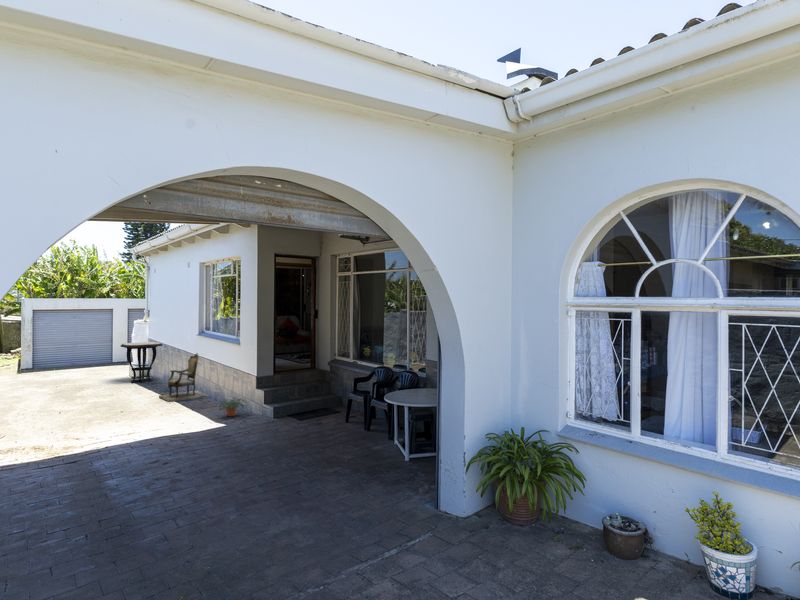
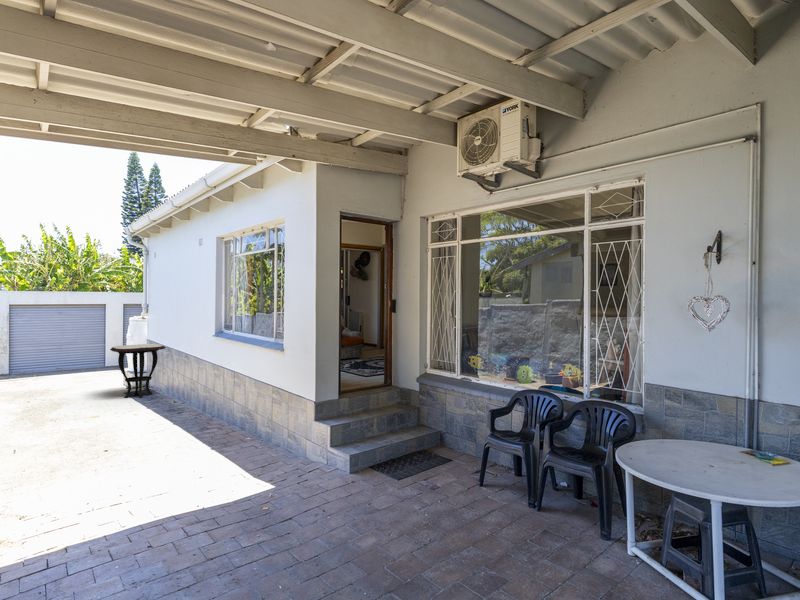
armchair: present [159,353,208,402] -> none [162,361,232,434]
potted plant: present [218,398,244,416] -> none [252,433,301,465]

